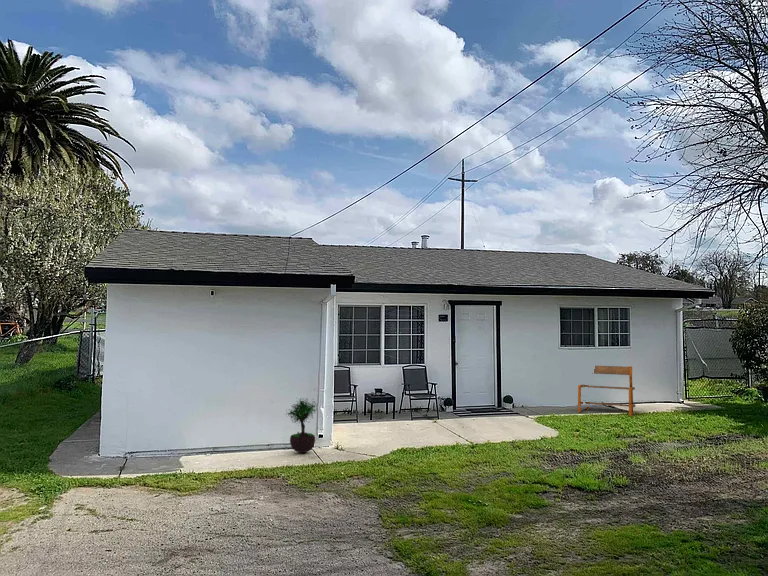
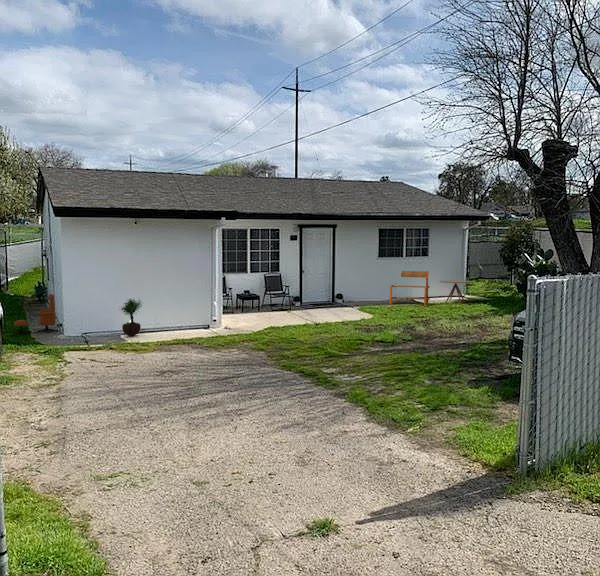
round table: none [648,379,696,413] -> present [440,280,472,303]
lounge chair: none [38,391,106,448] -> present [11,294,58,335]
potted tree: present [288,399,317,453] -> present [122,299,142,336]

